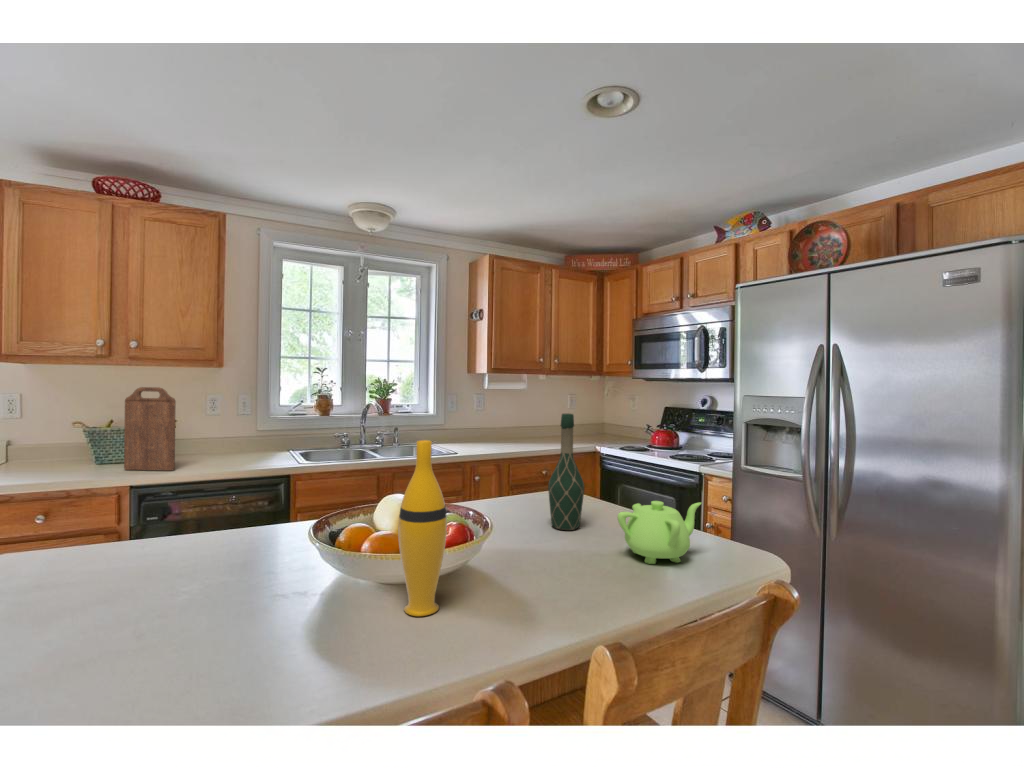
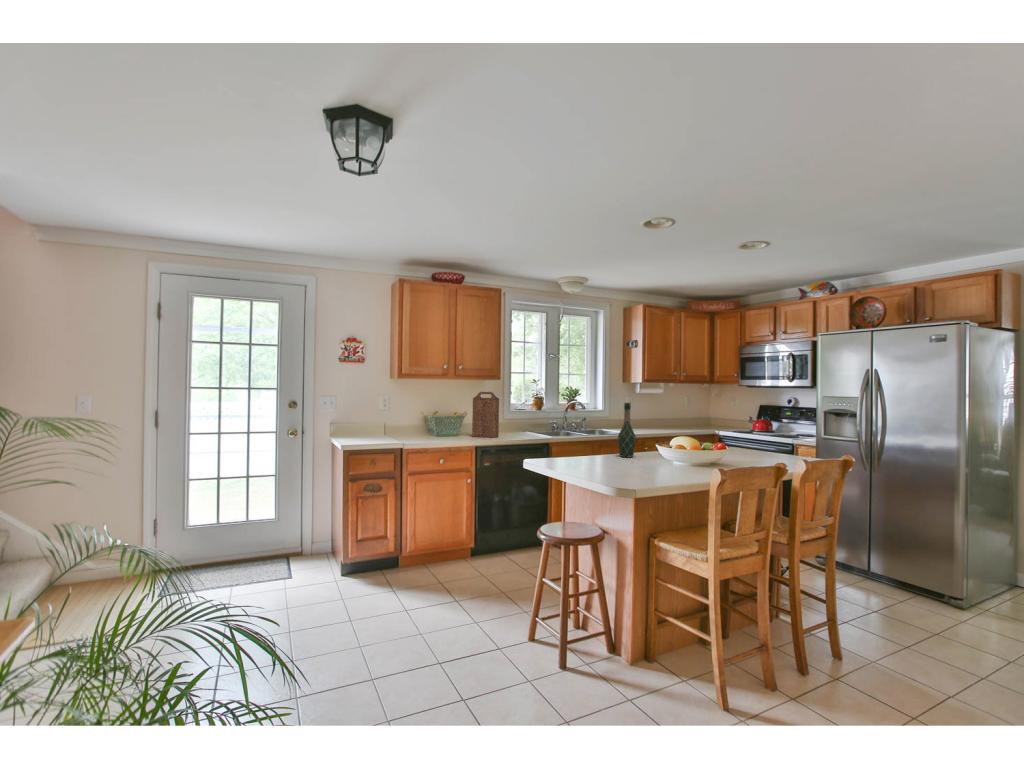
wine bottle: present [548,414,584,530] -> present [618,403,636,457]
vase: present [398,440,447,616] -> none [715,410,732,465]
teapot: present [617,501,701,564] -> none [778,438,812,461]

